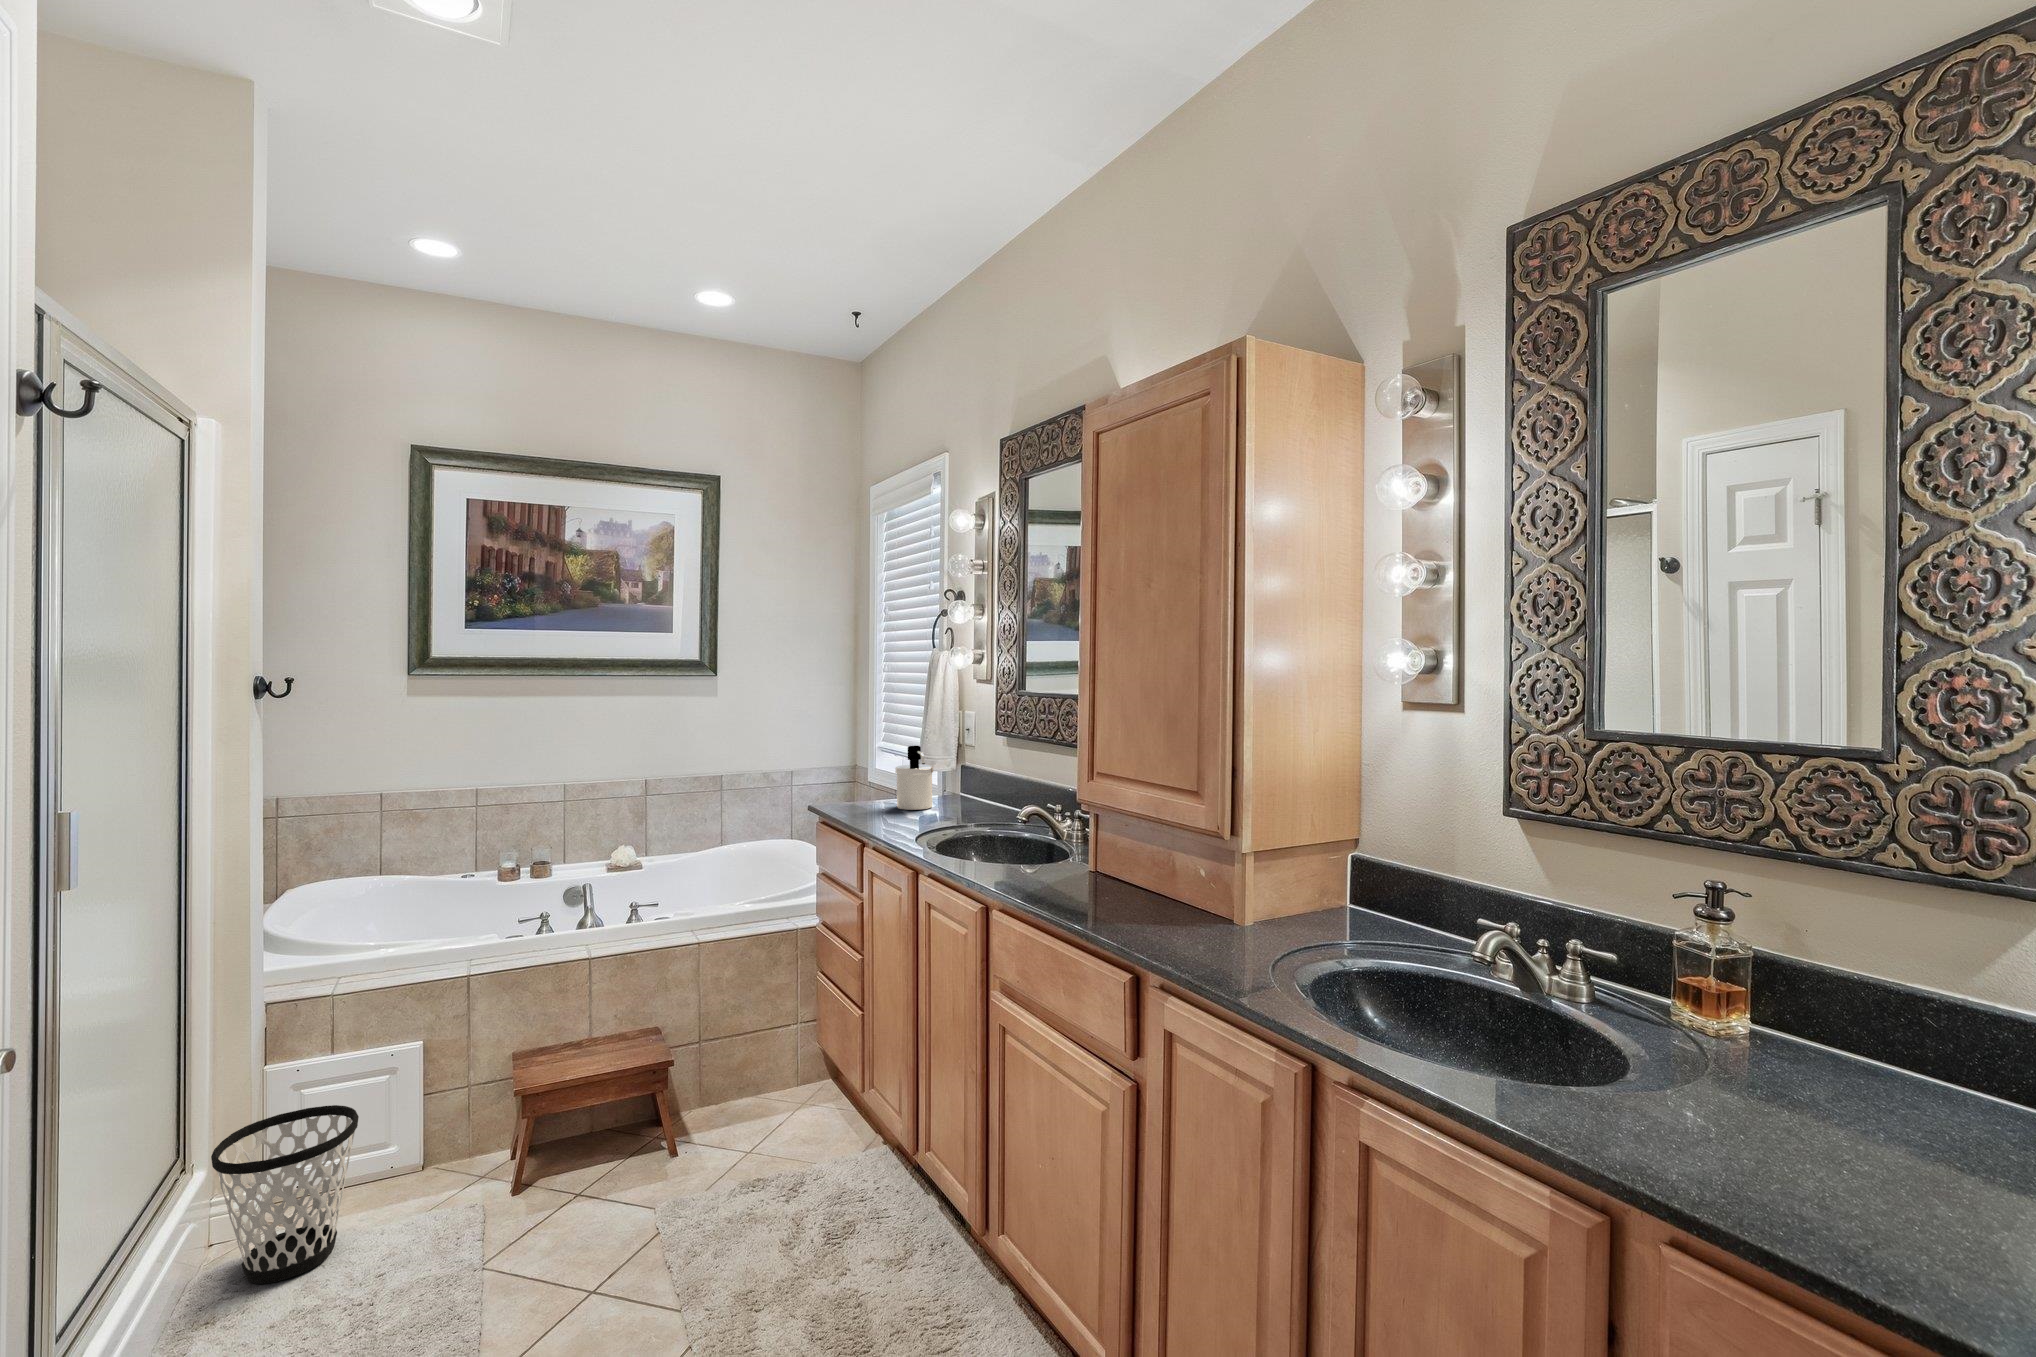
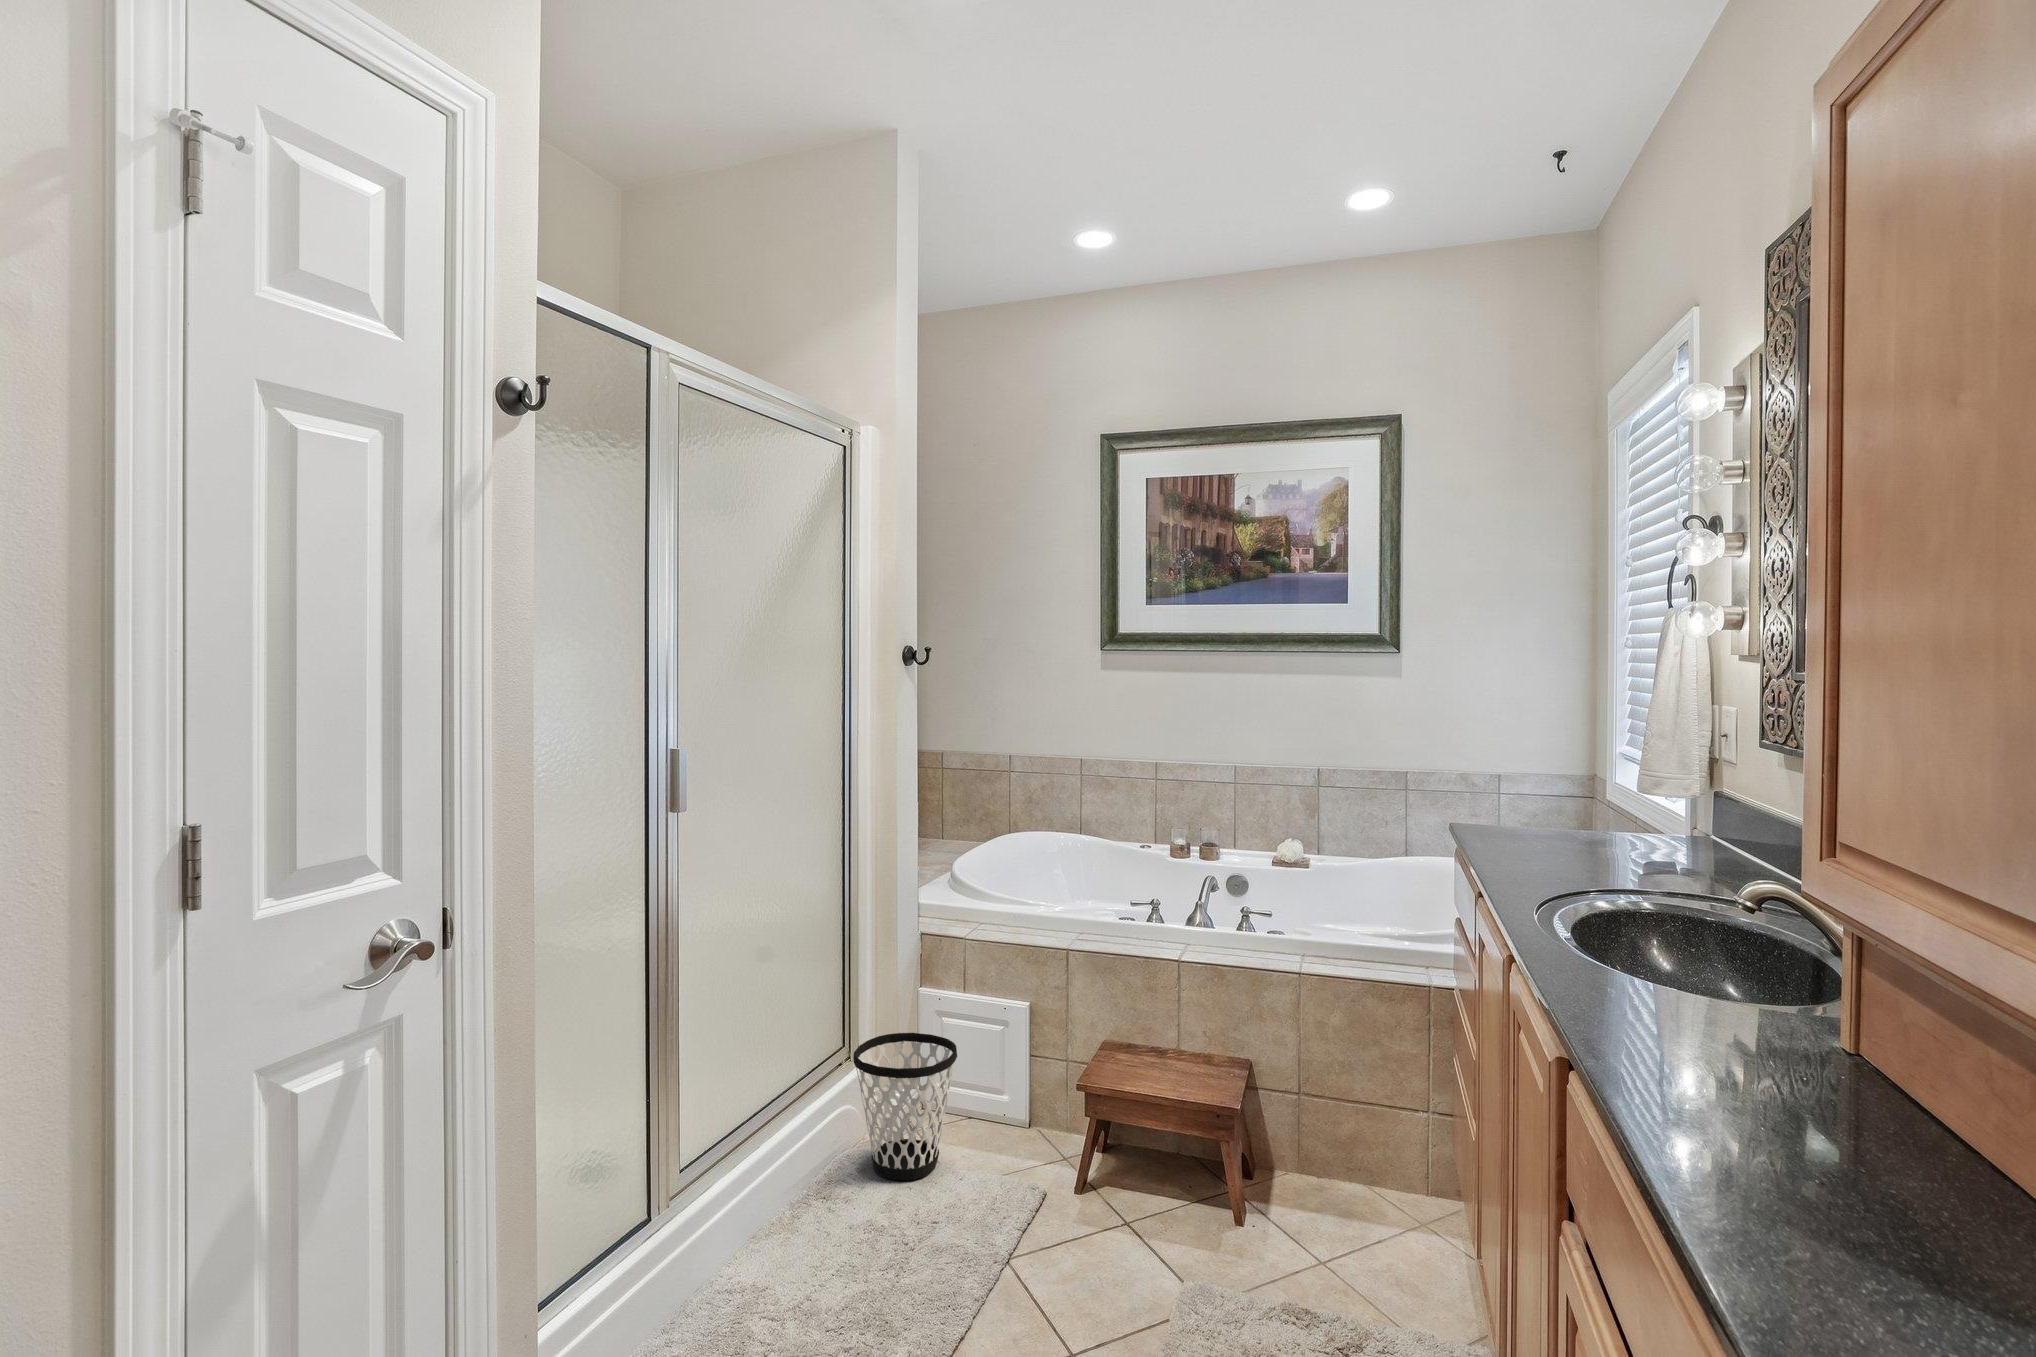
soap dispenser: present [895,746,933,810] -> none [1574,755,1640,853]

